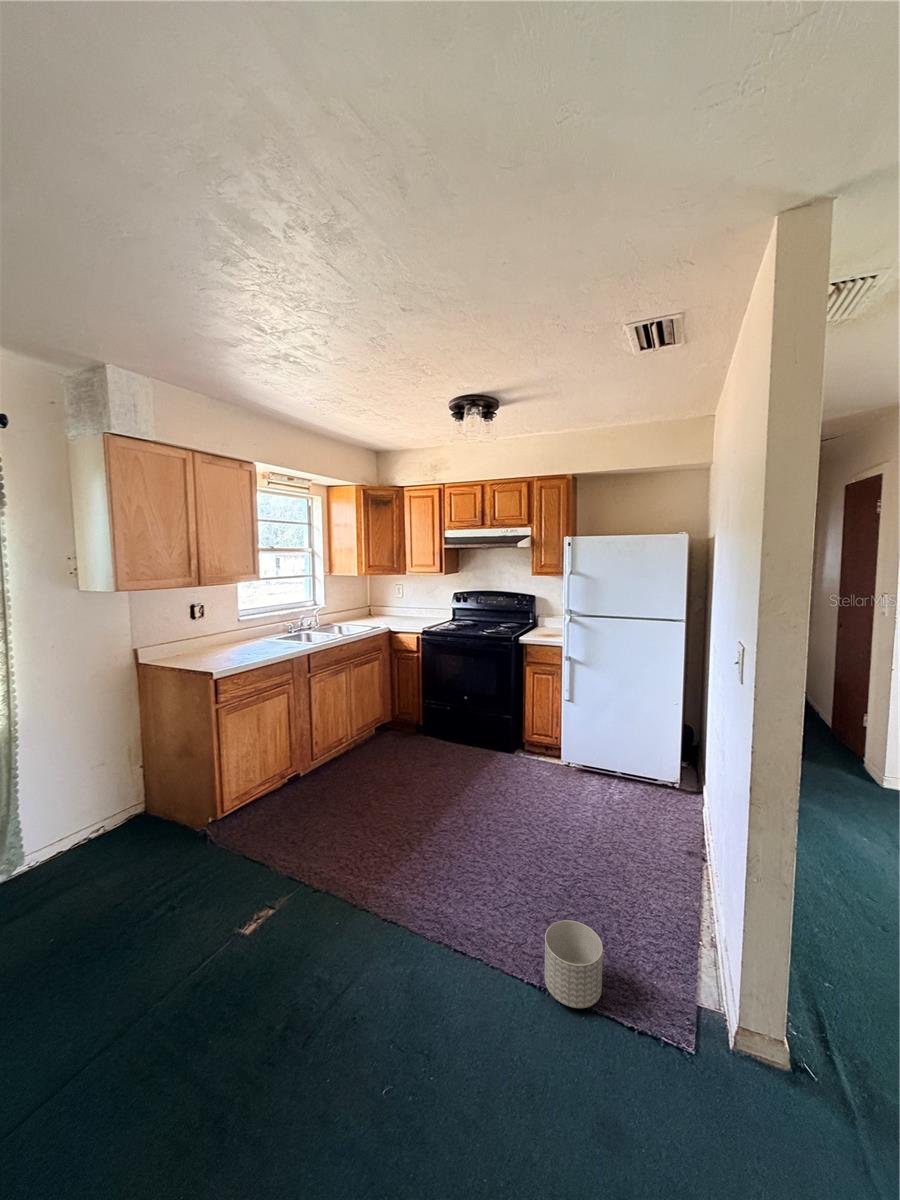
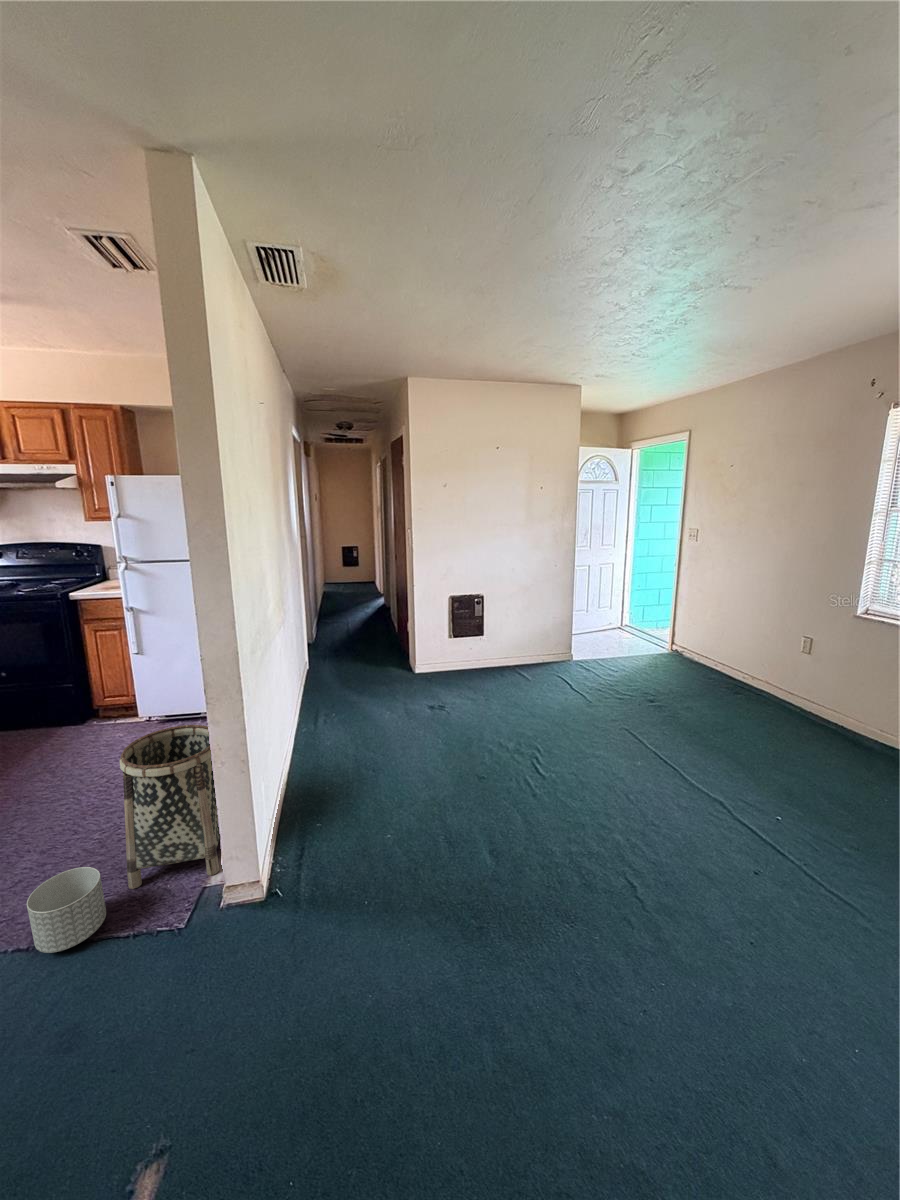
basket: none [609,799,715,993] -> present [120,725,220,889]

